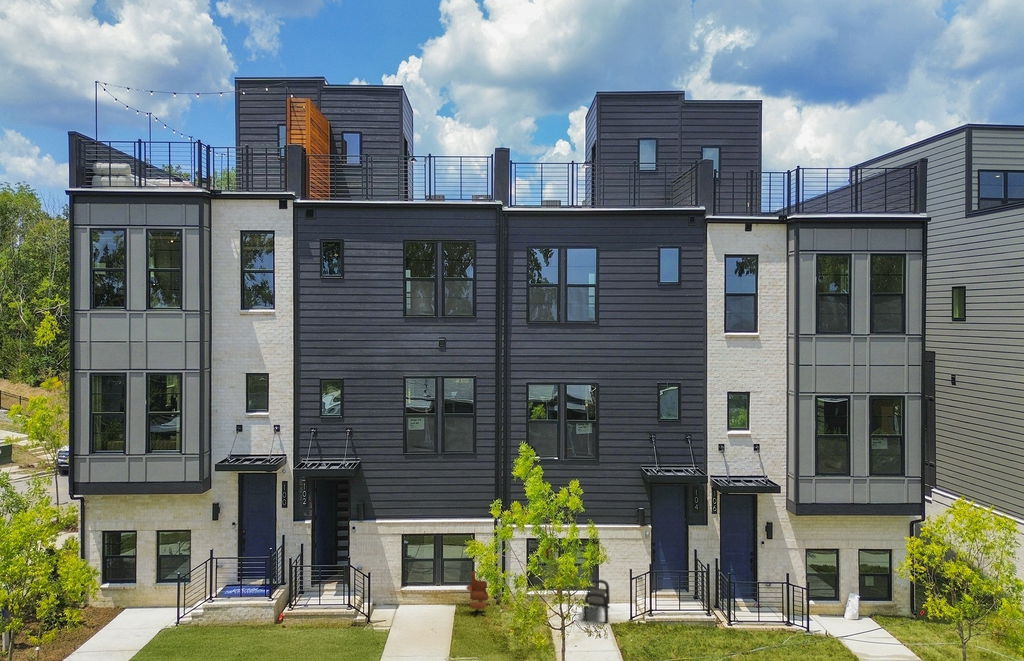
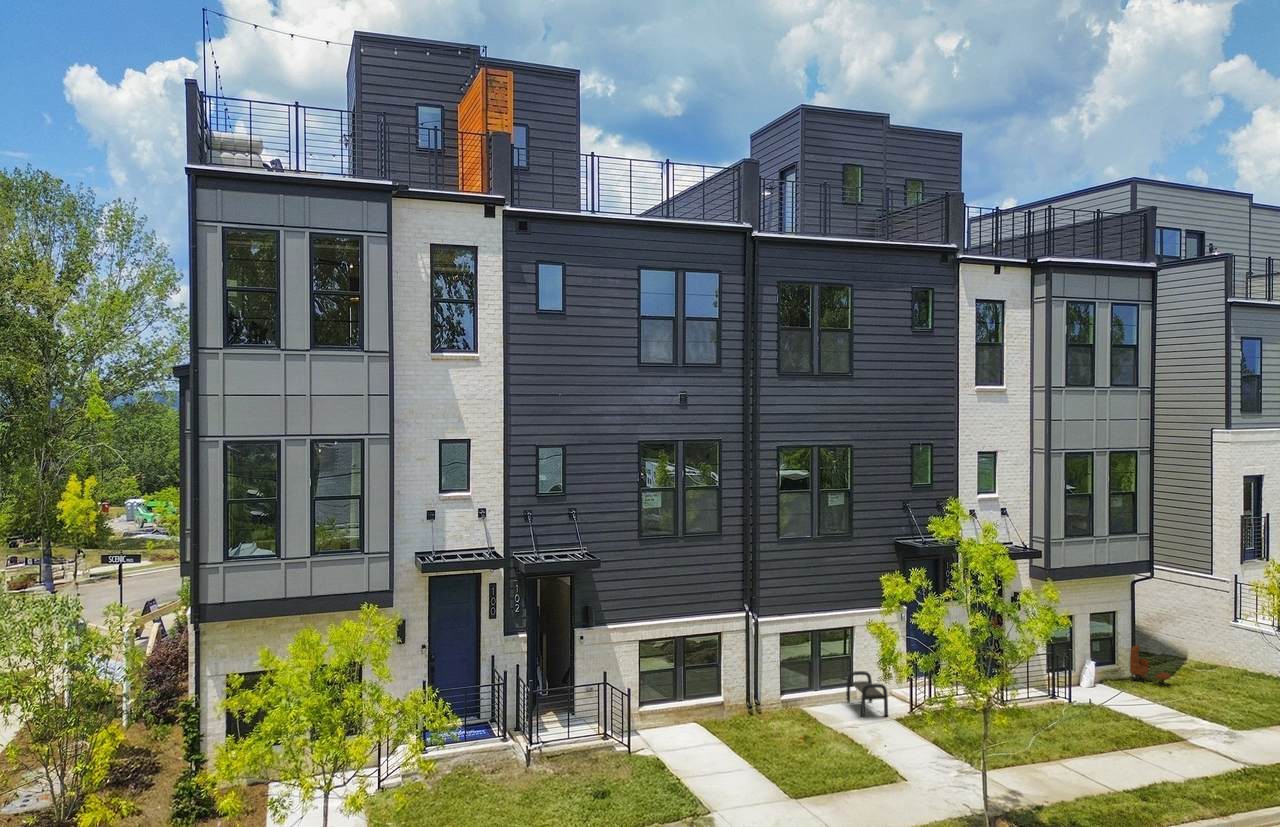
lounge chair: present [467,571,489,617] -> present [1130,645,1171,687]

